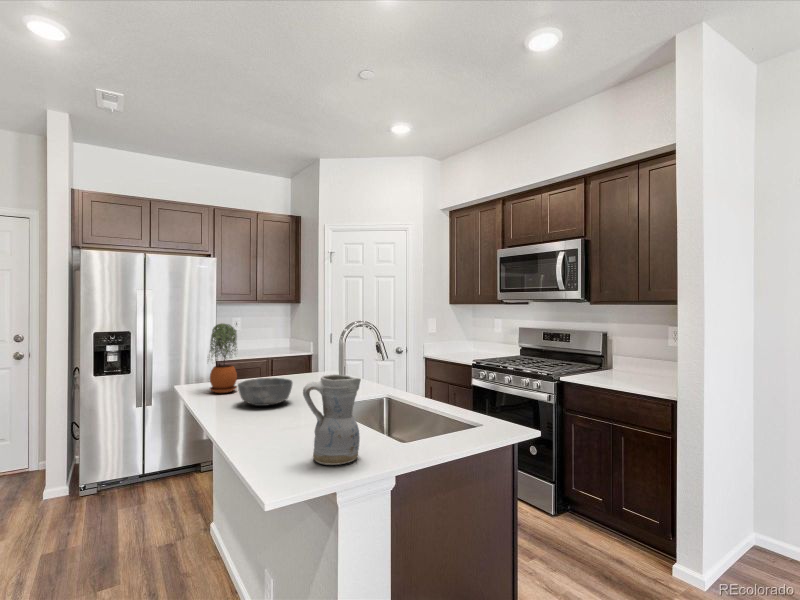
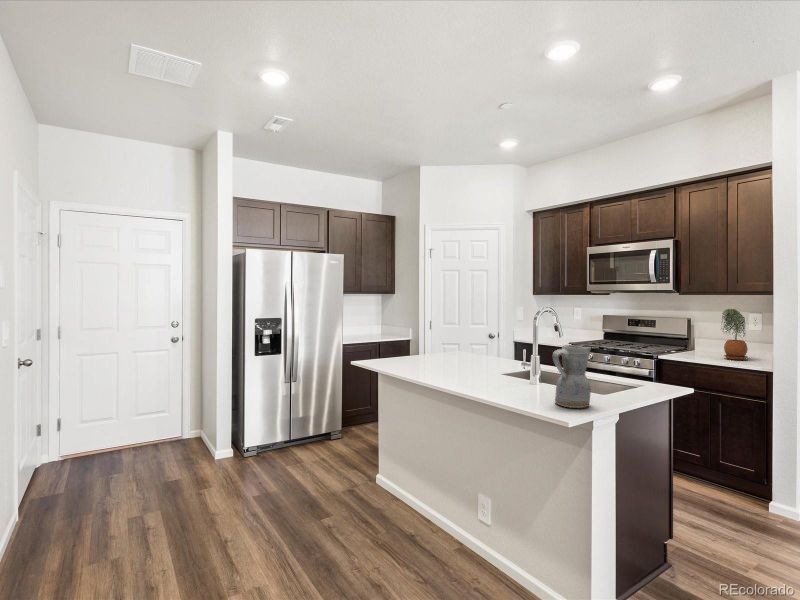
potted plant: present [208,324,237,393] -> present [722,309,748,360]
bowl: present [238,378,292,406] -> none [434,353,475,374]

